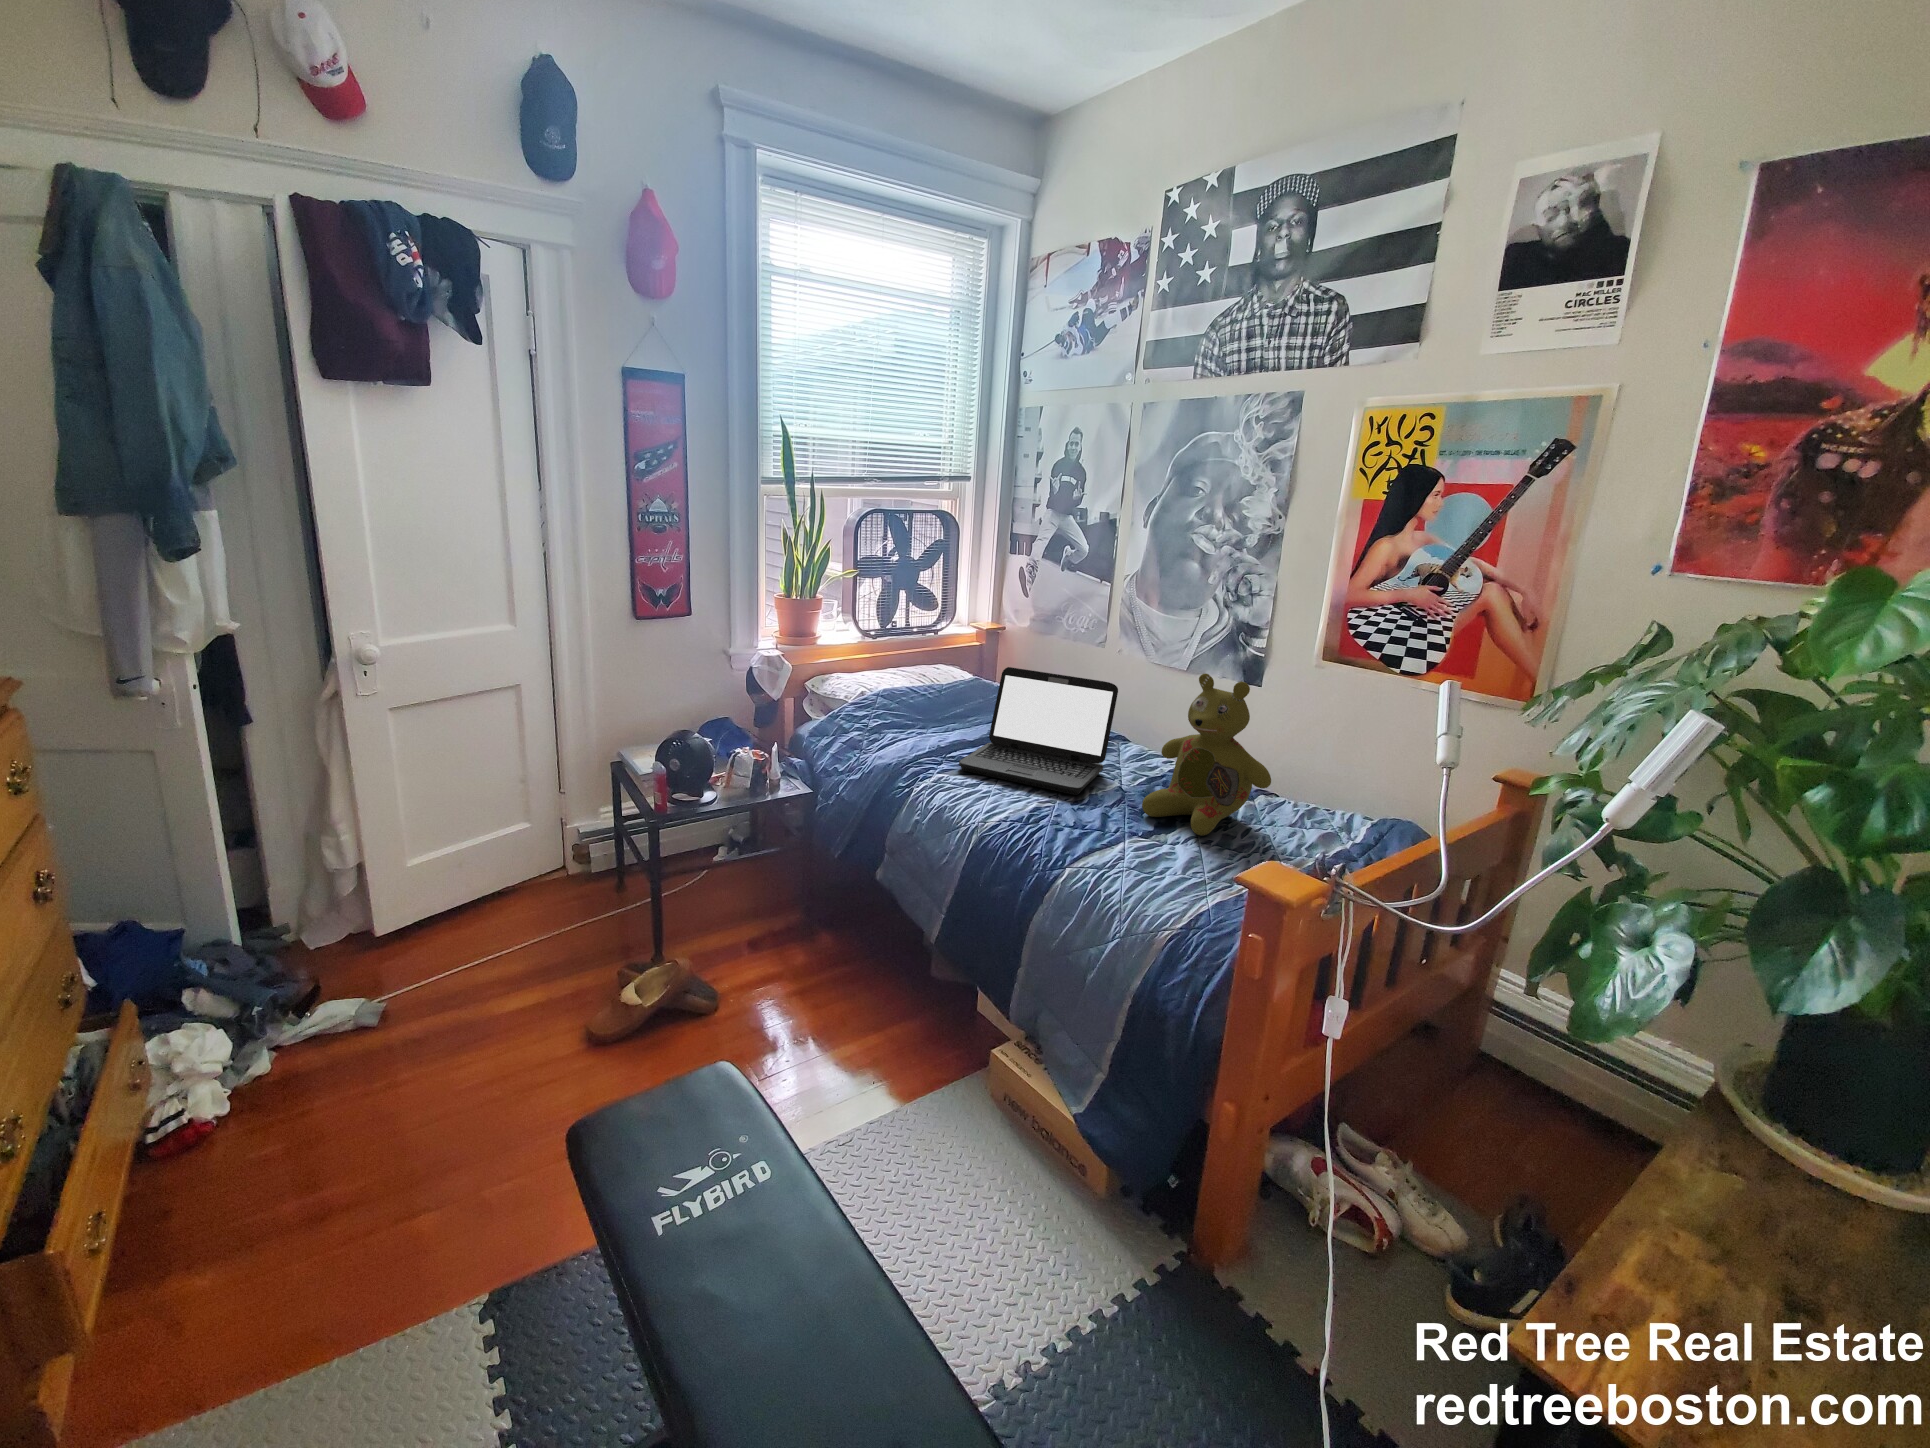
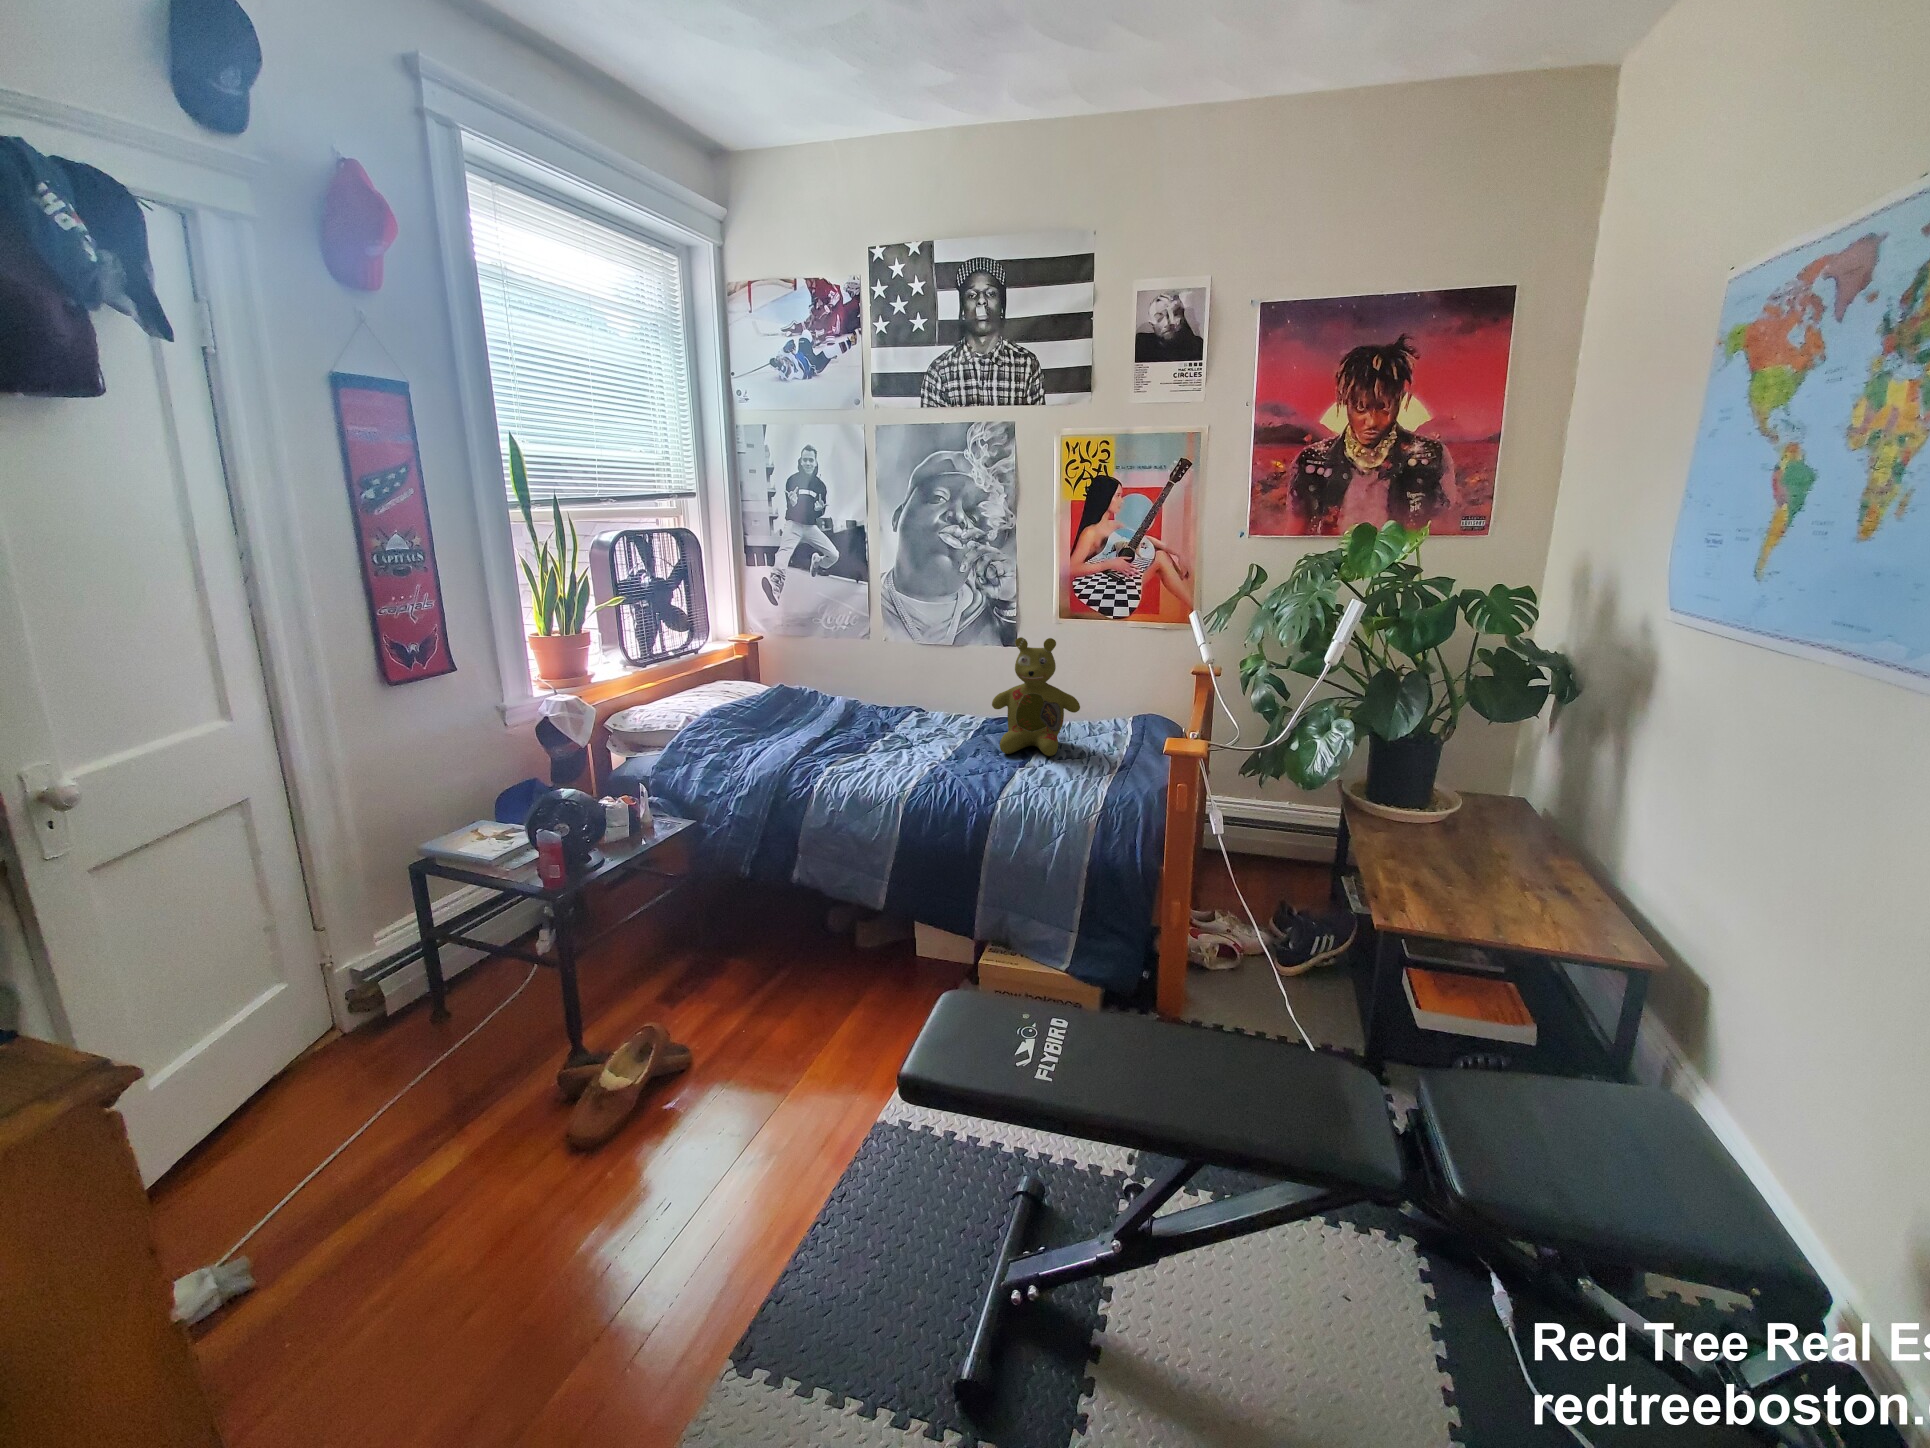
laptop: present [959,667,1118,795] -> none [832,661,949,761]

